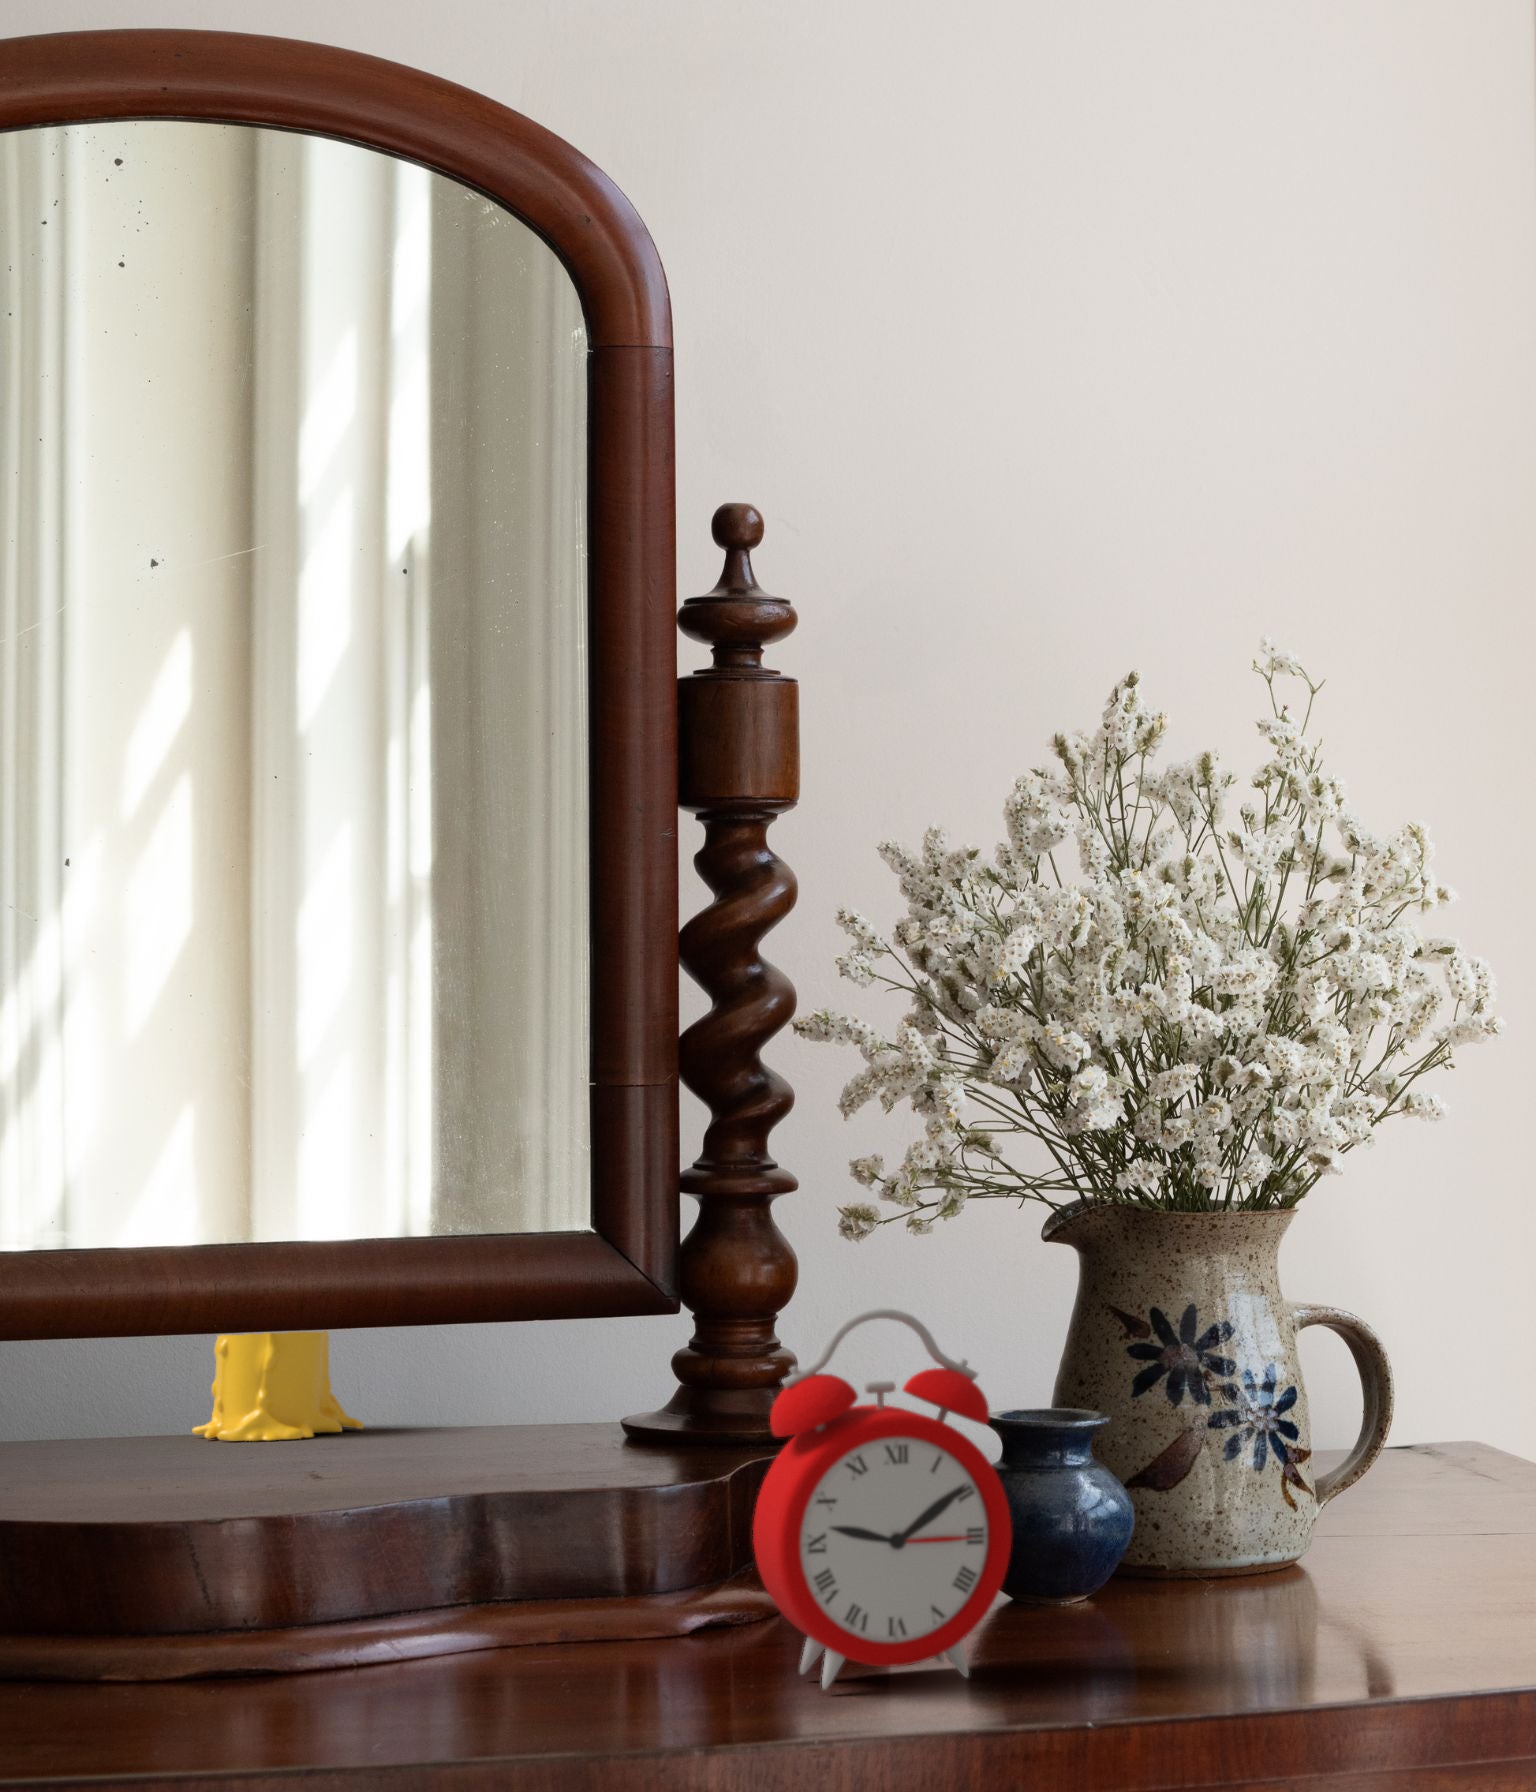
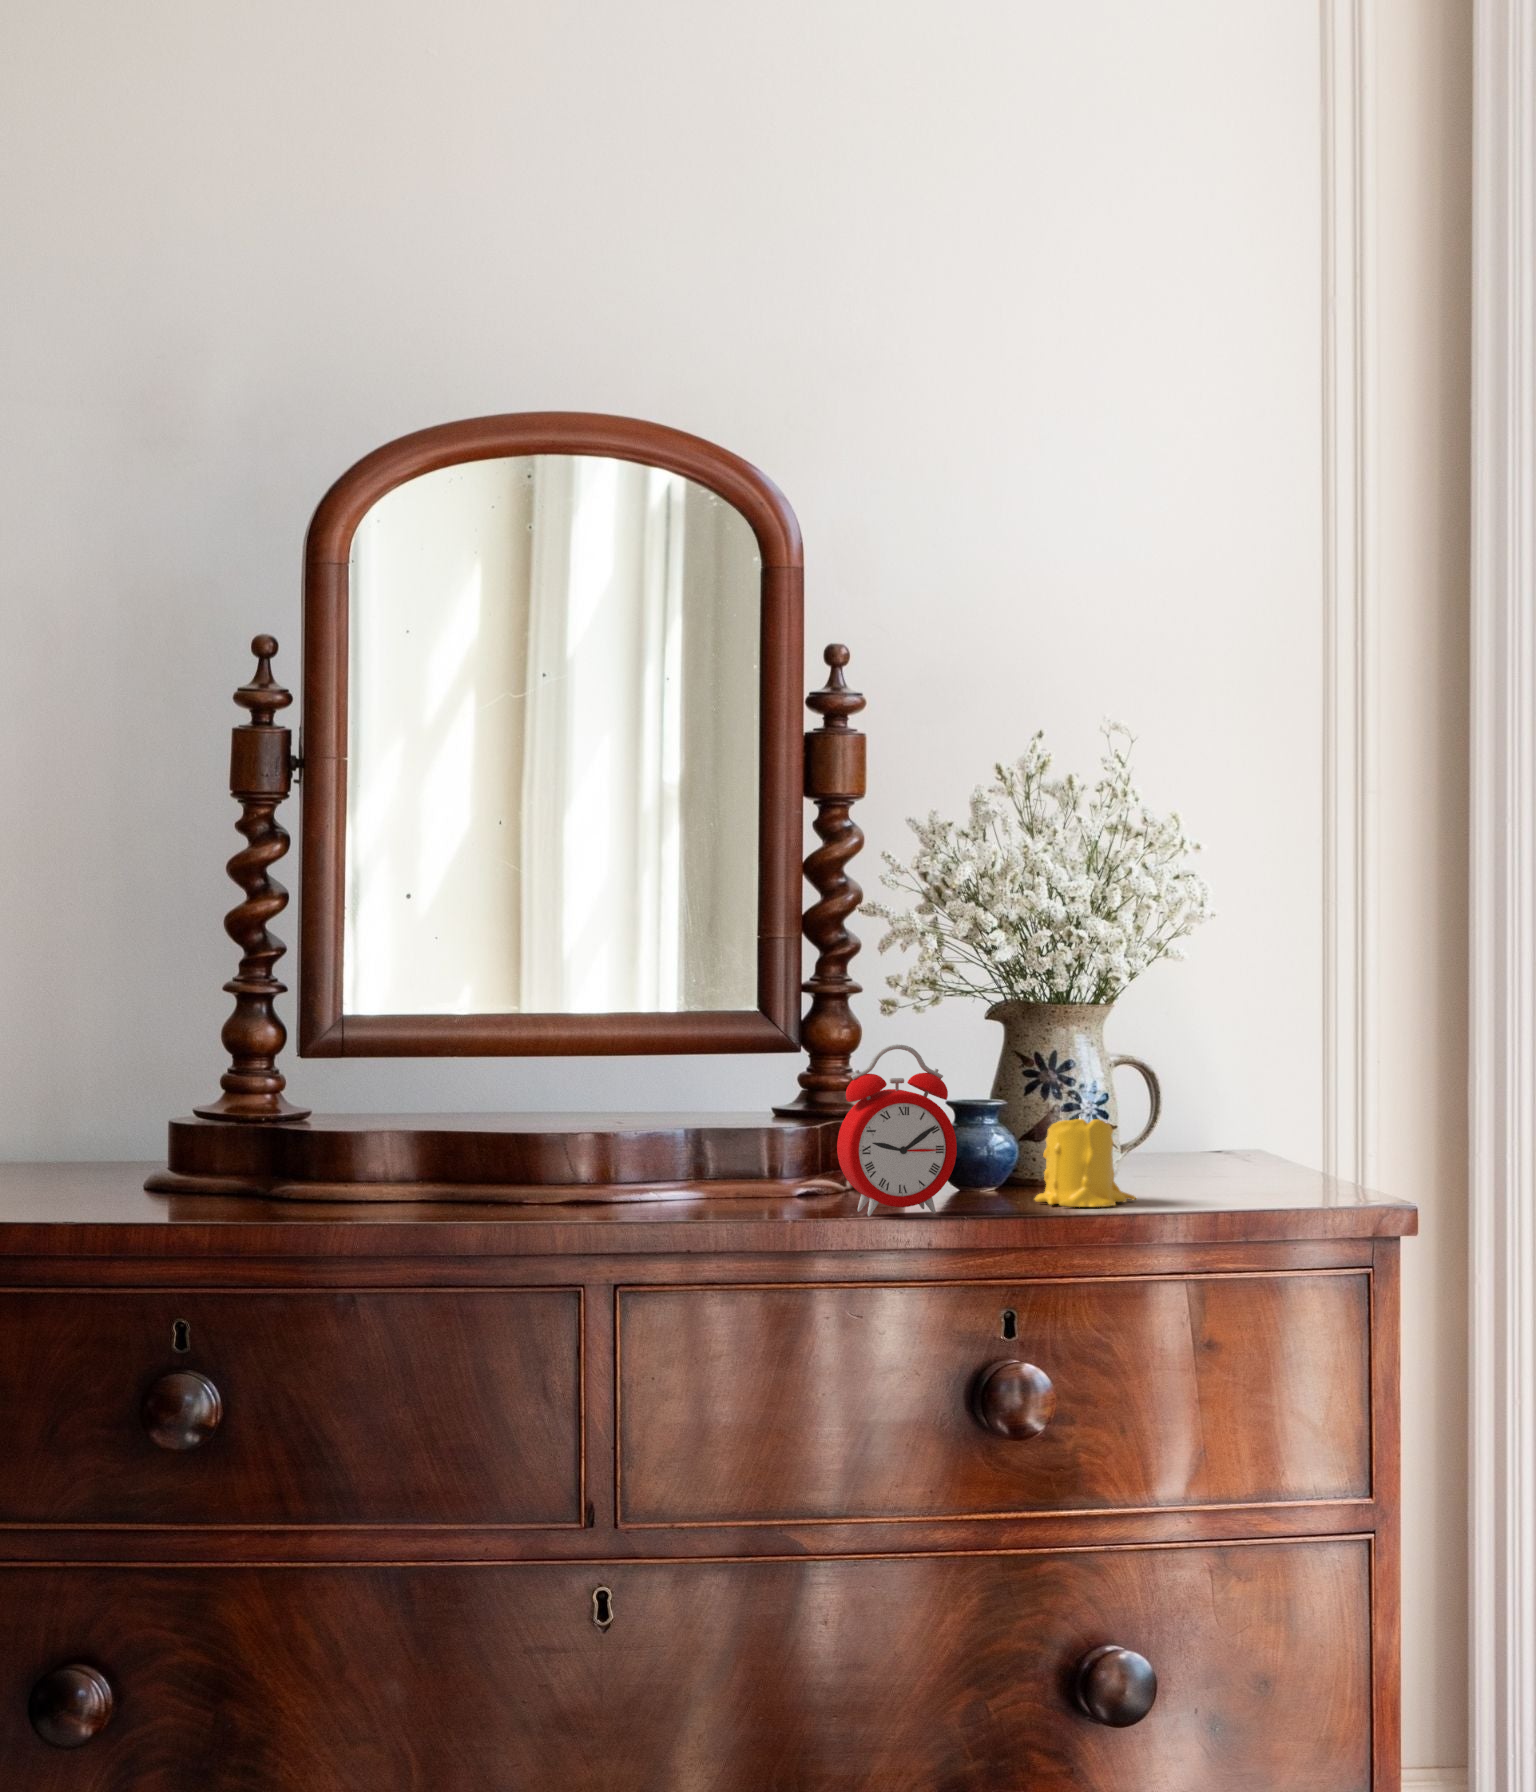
candle: present [192,1331,364,1441] -> present [1035,1116,1136,1207]

